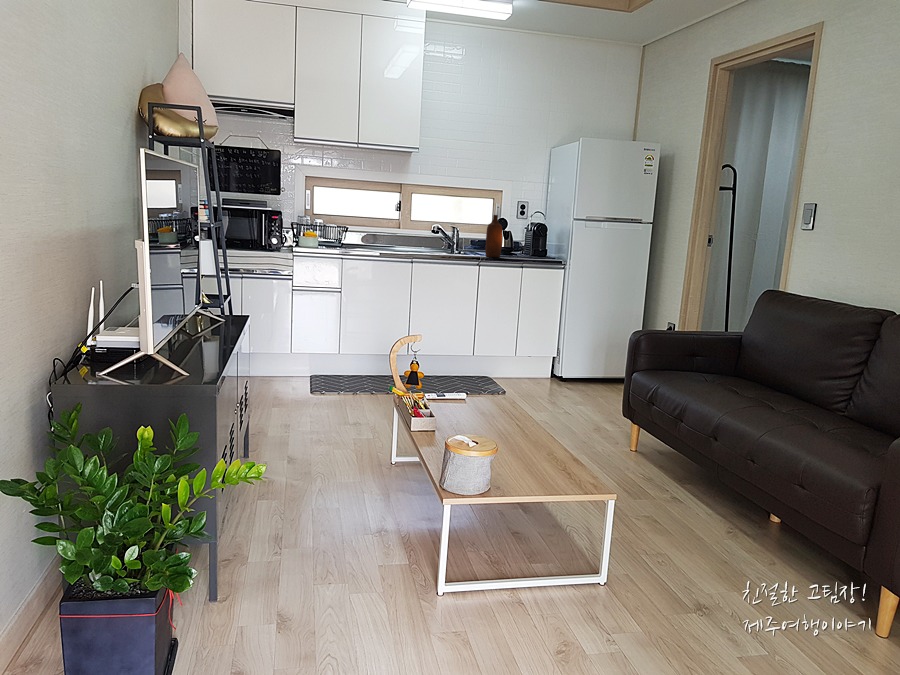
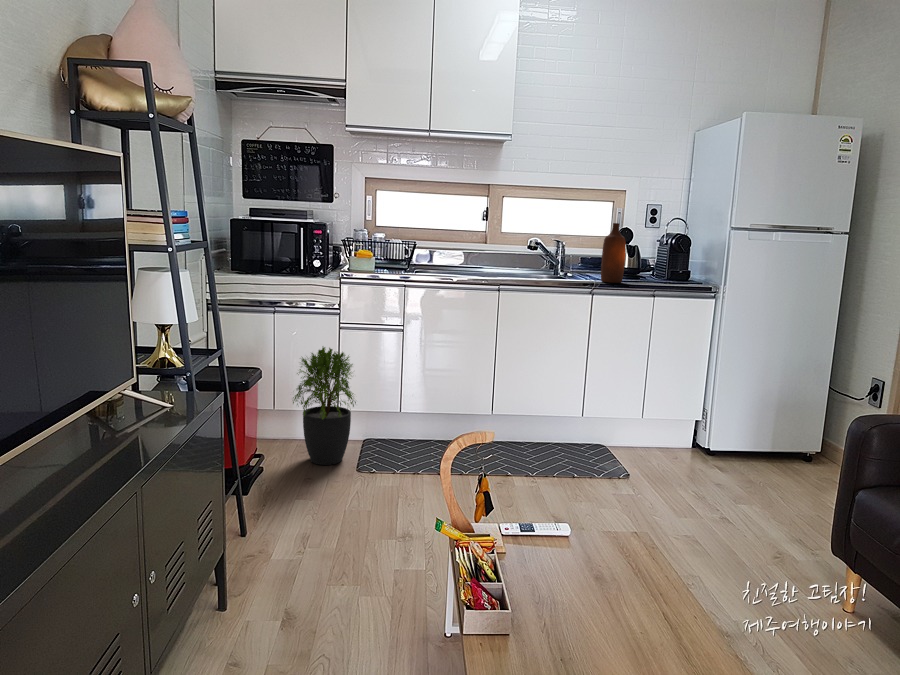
potted plant: none [264,300,316,387] -> present [293,347,356,465]

